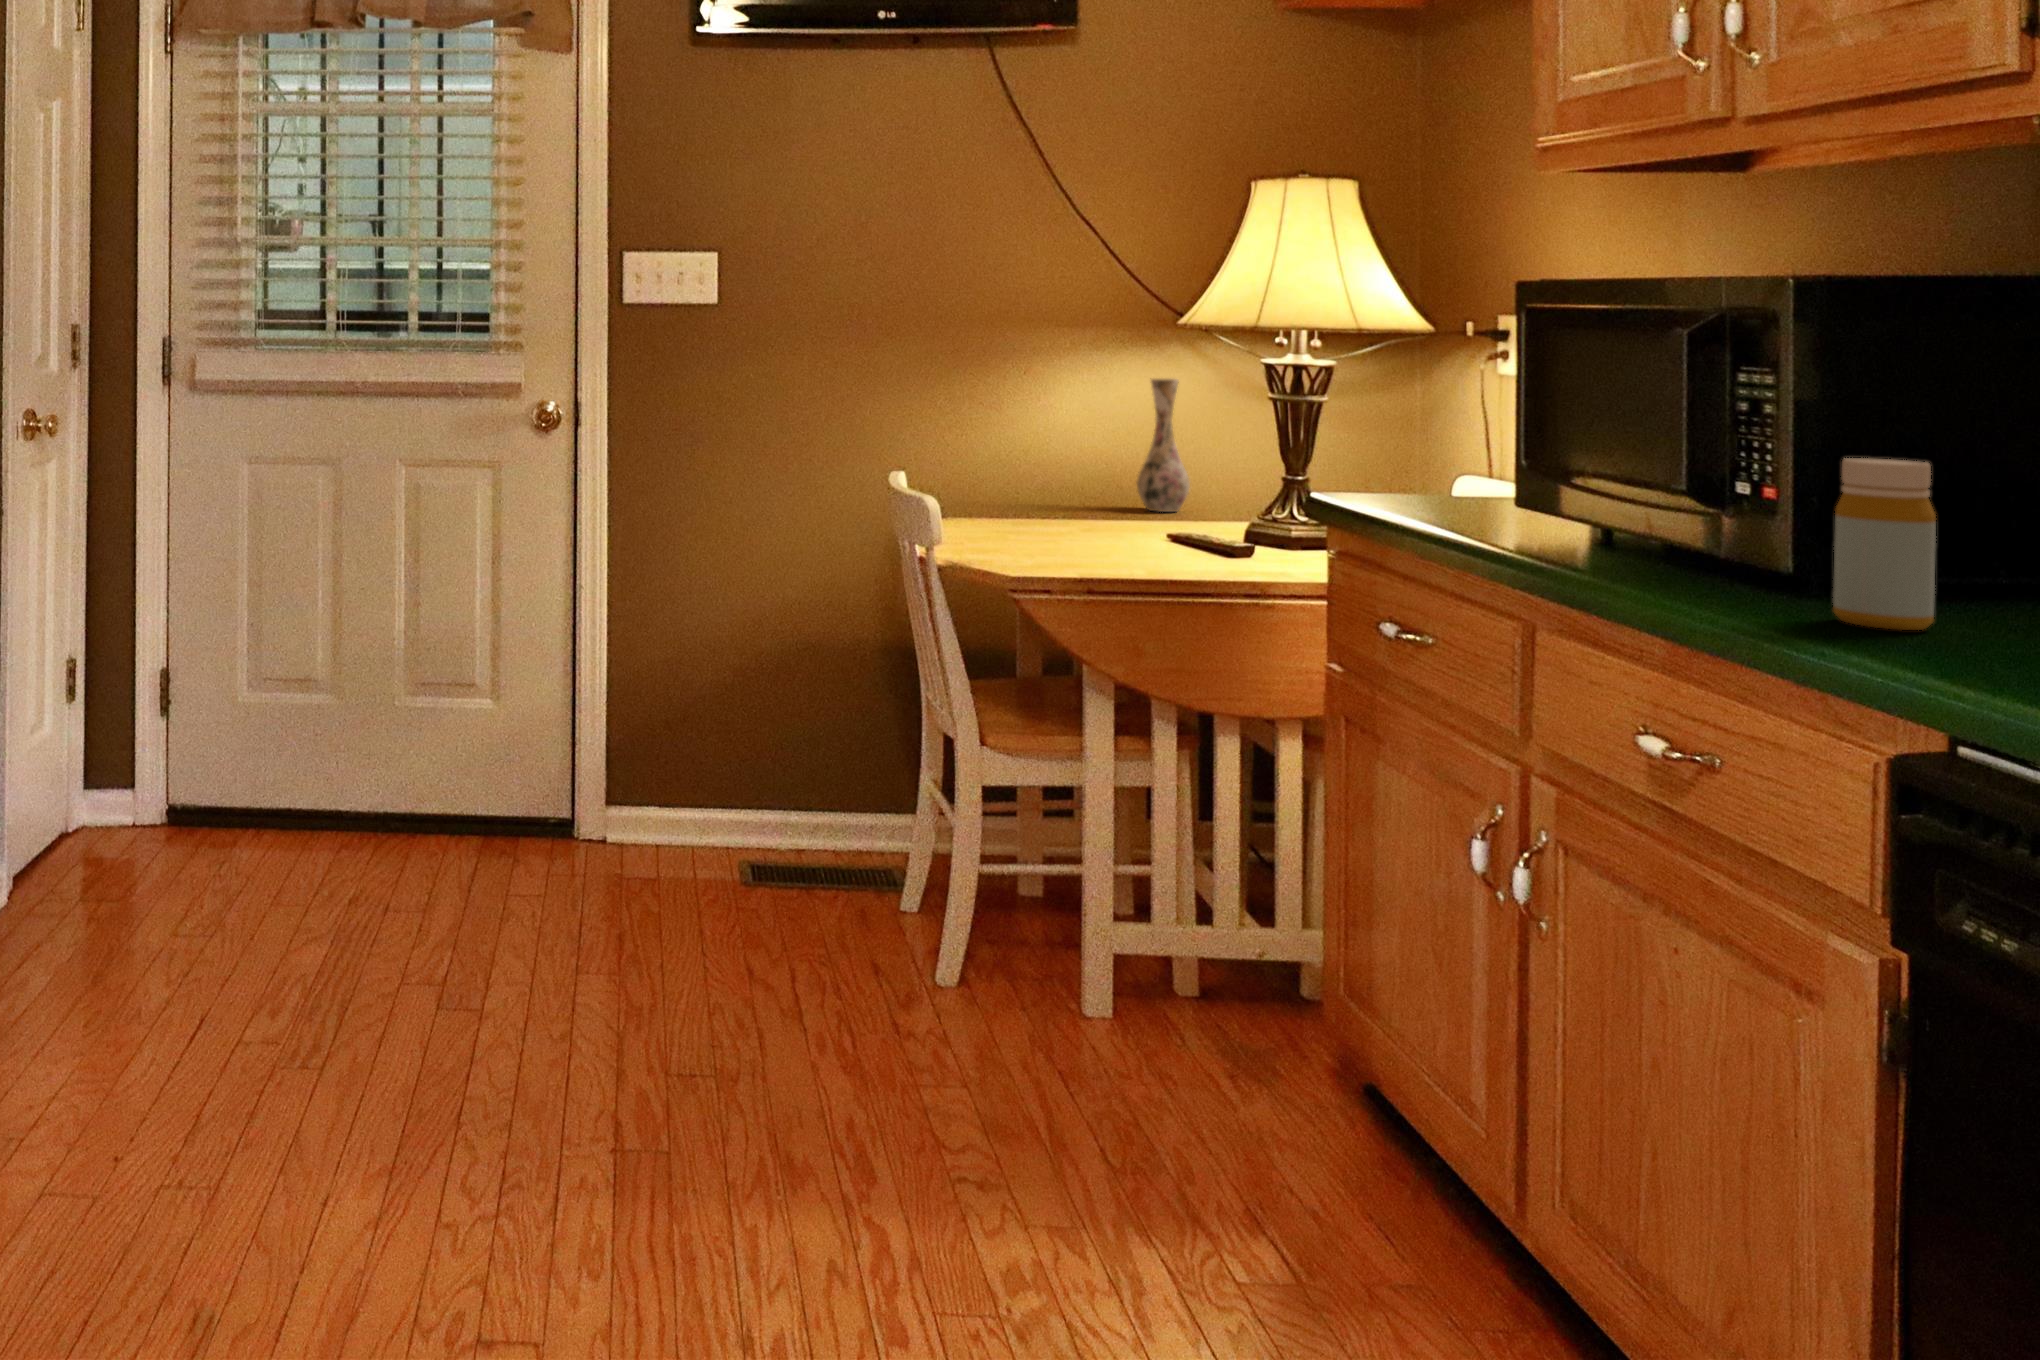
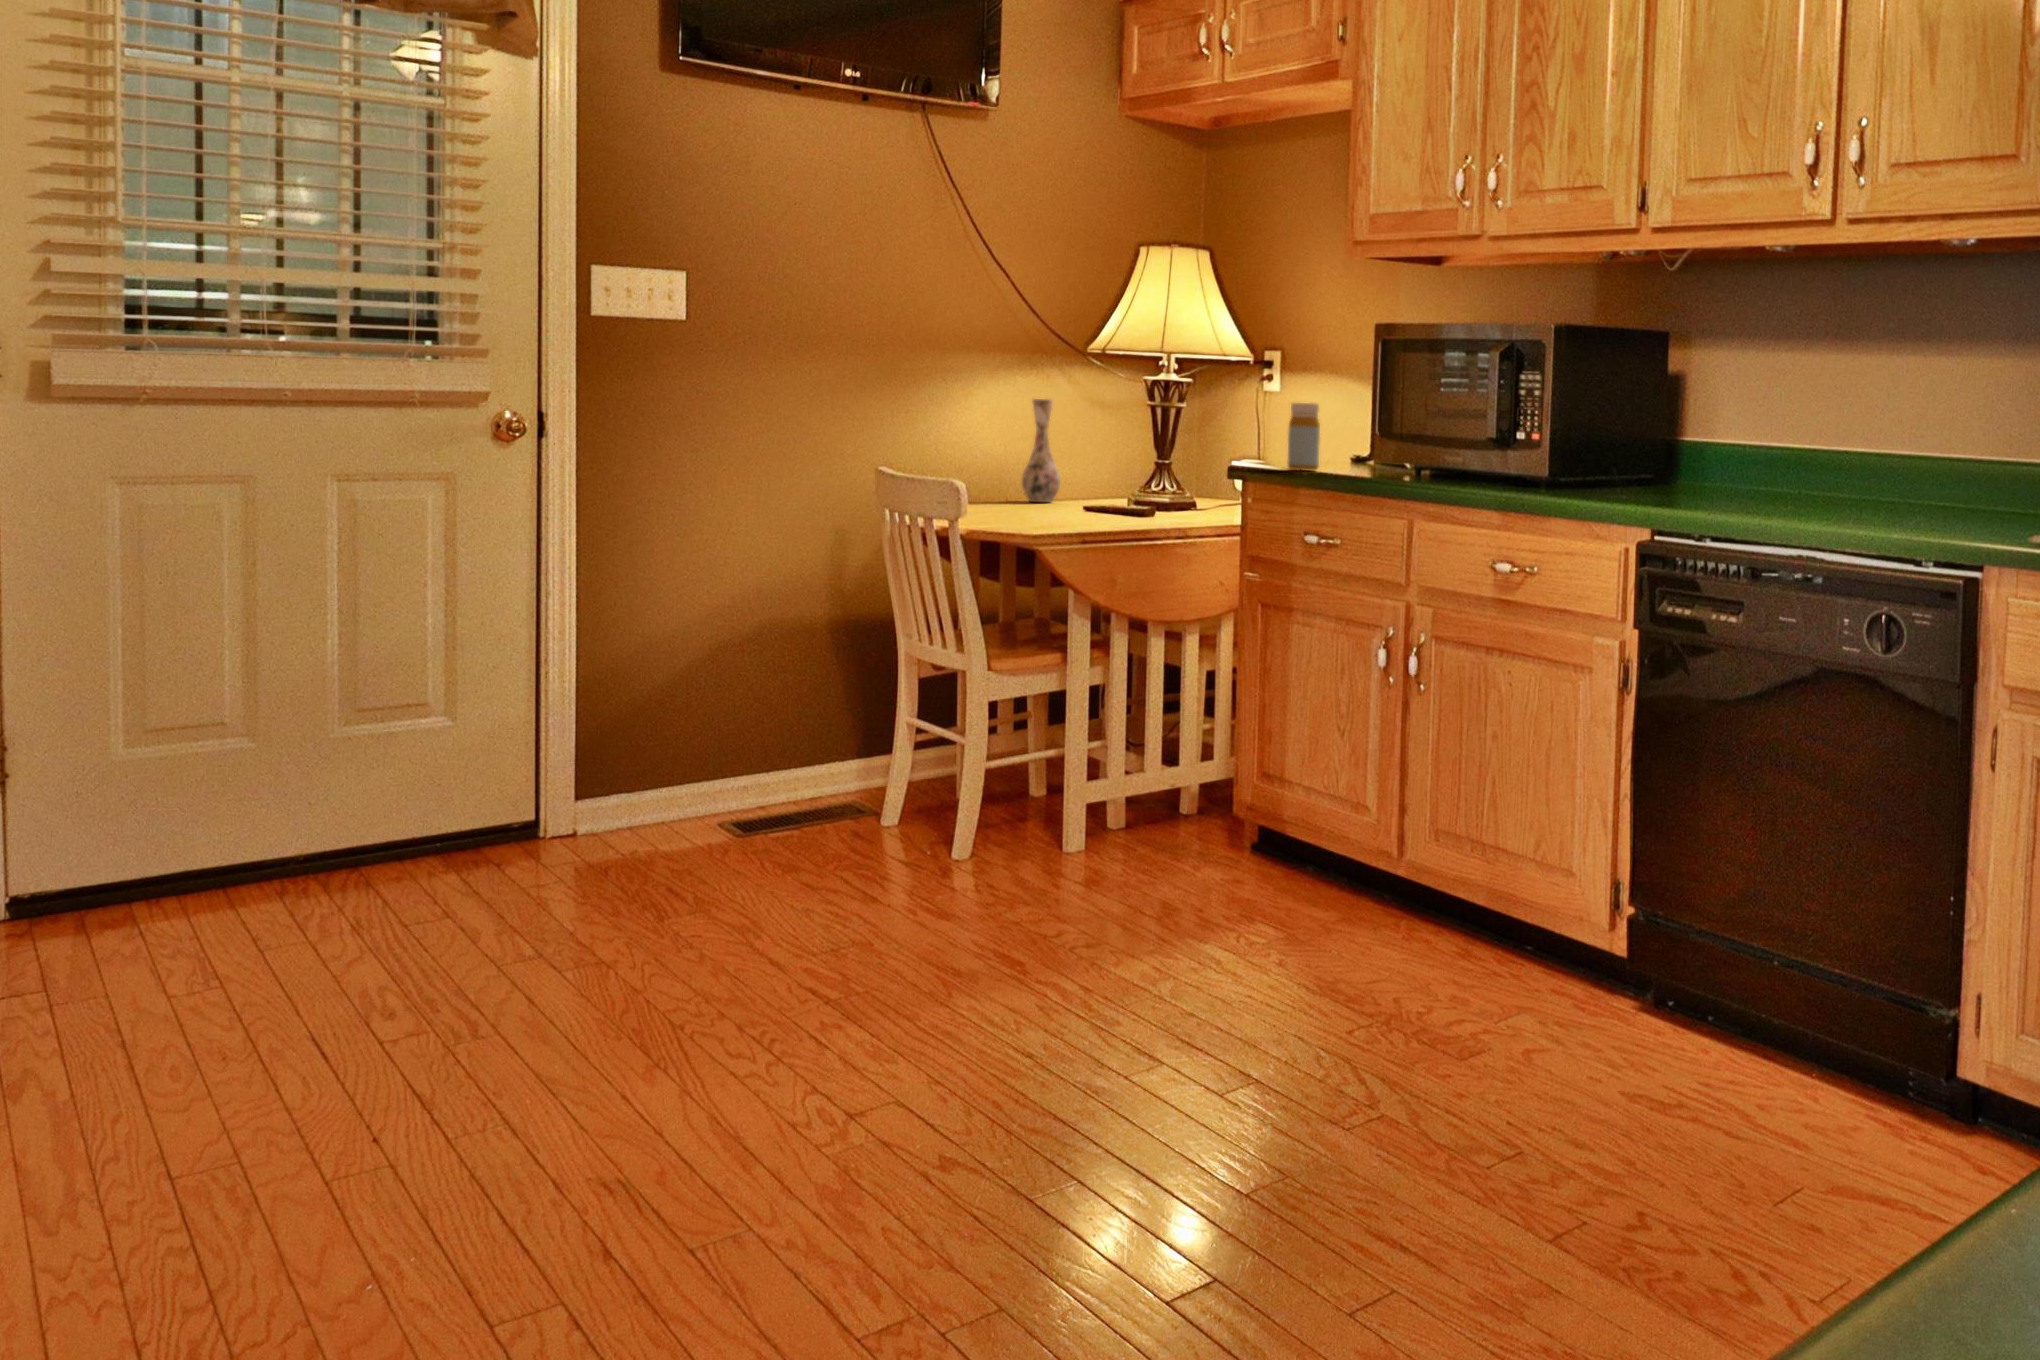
bottle: present [1833,458,1936,630] -> present [1288,403,1320,471]

